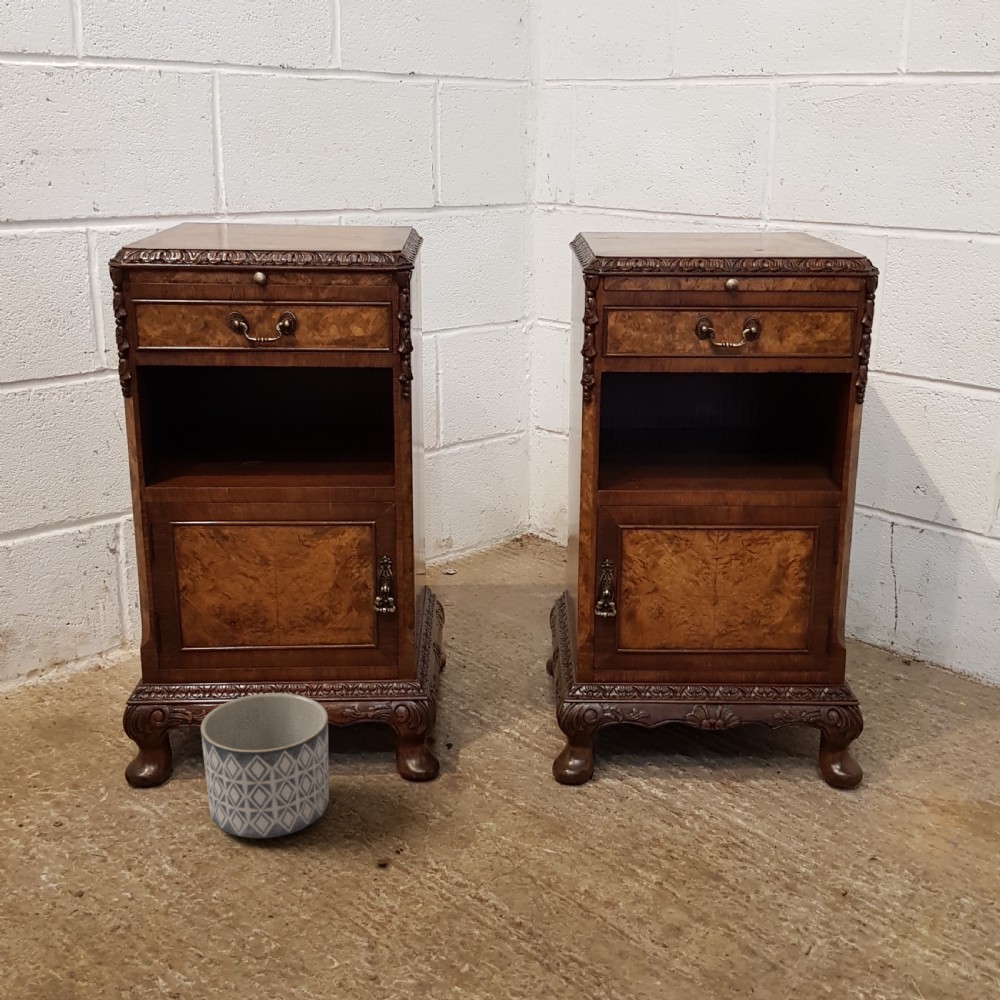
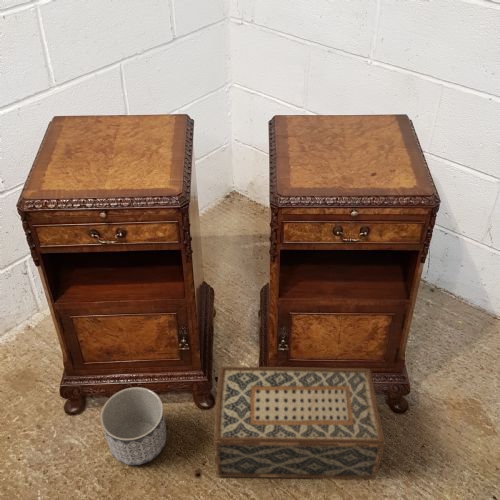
woven basket: none [419,667,776,894] -> present [214,366,385,479]

